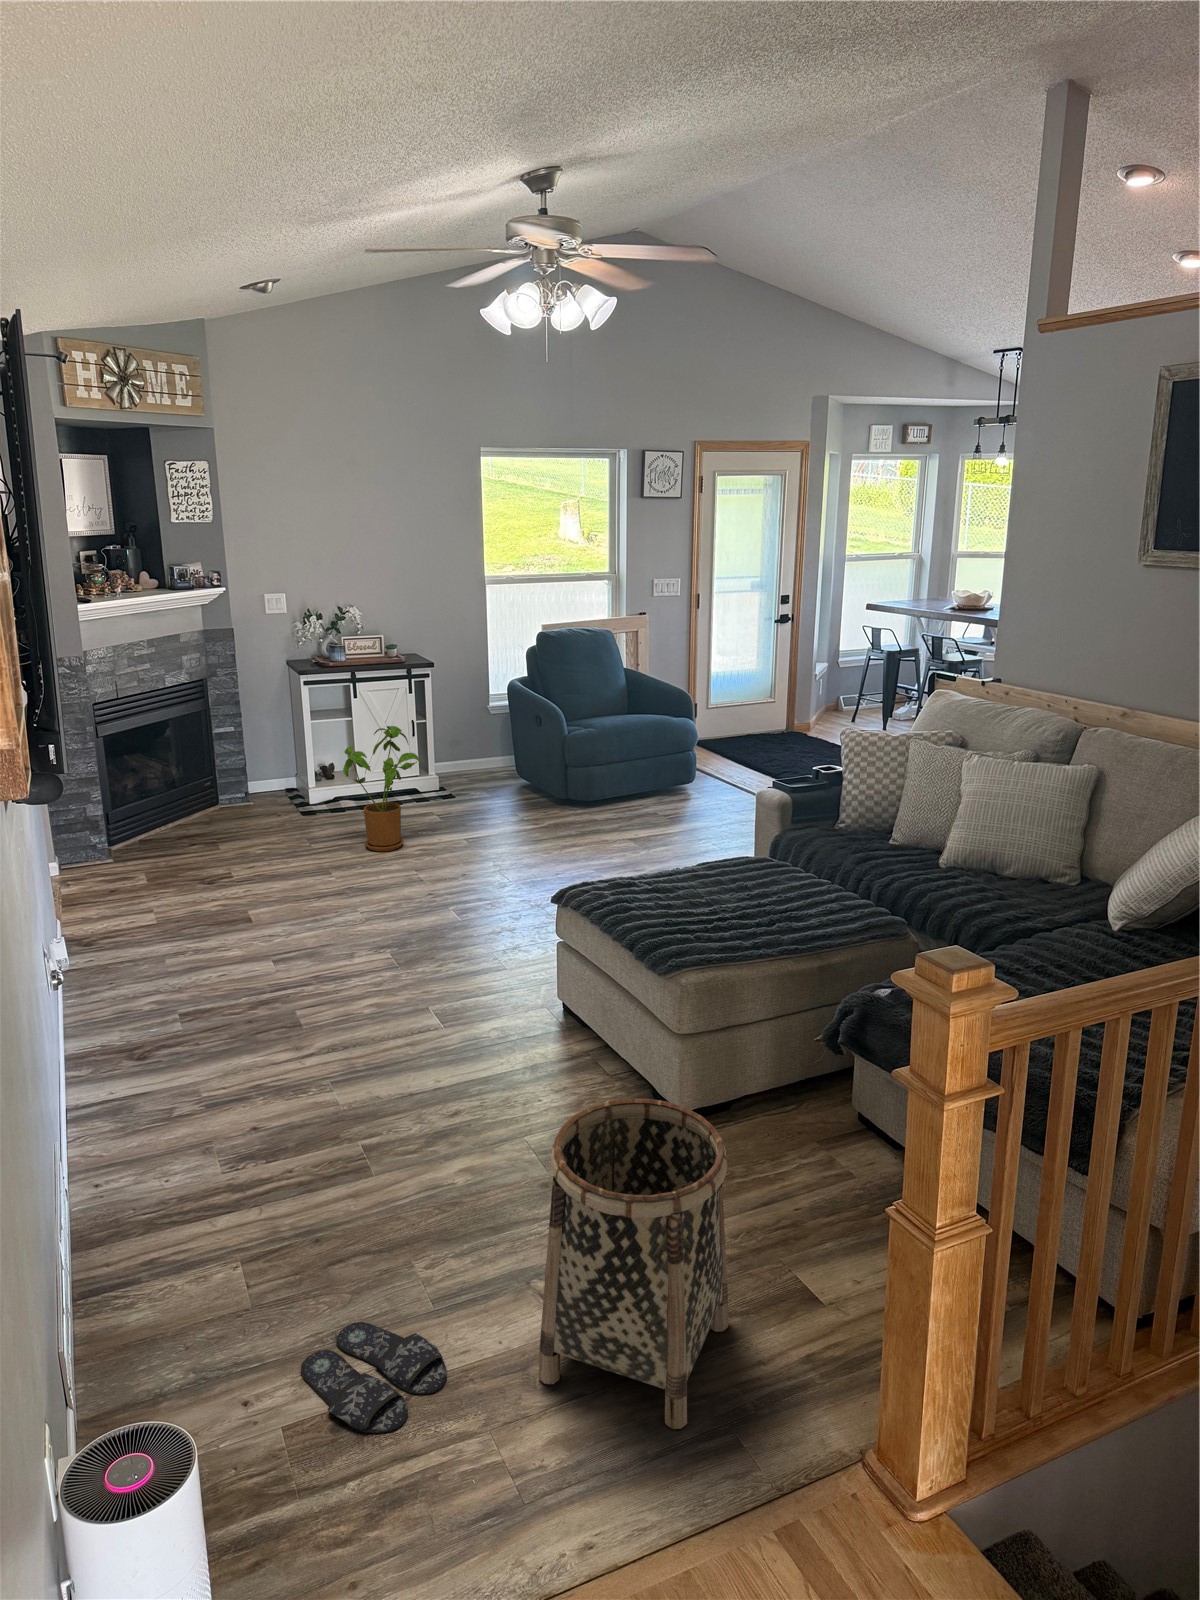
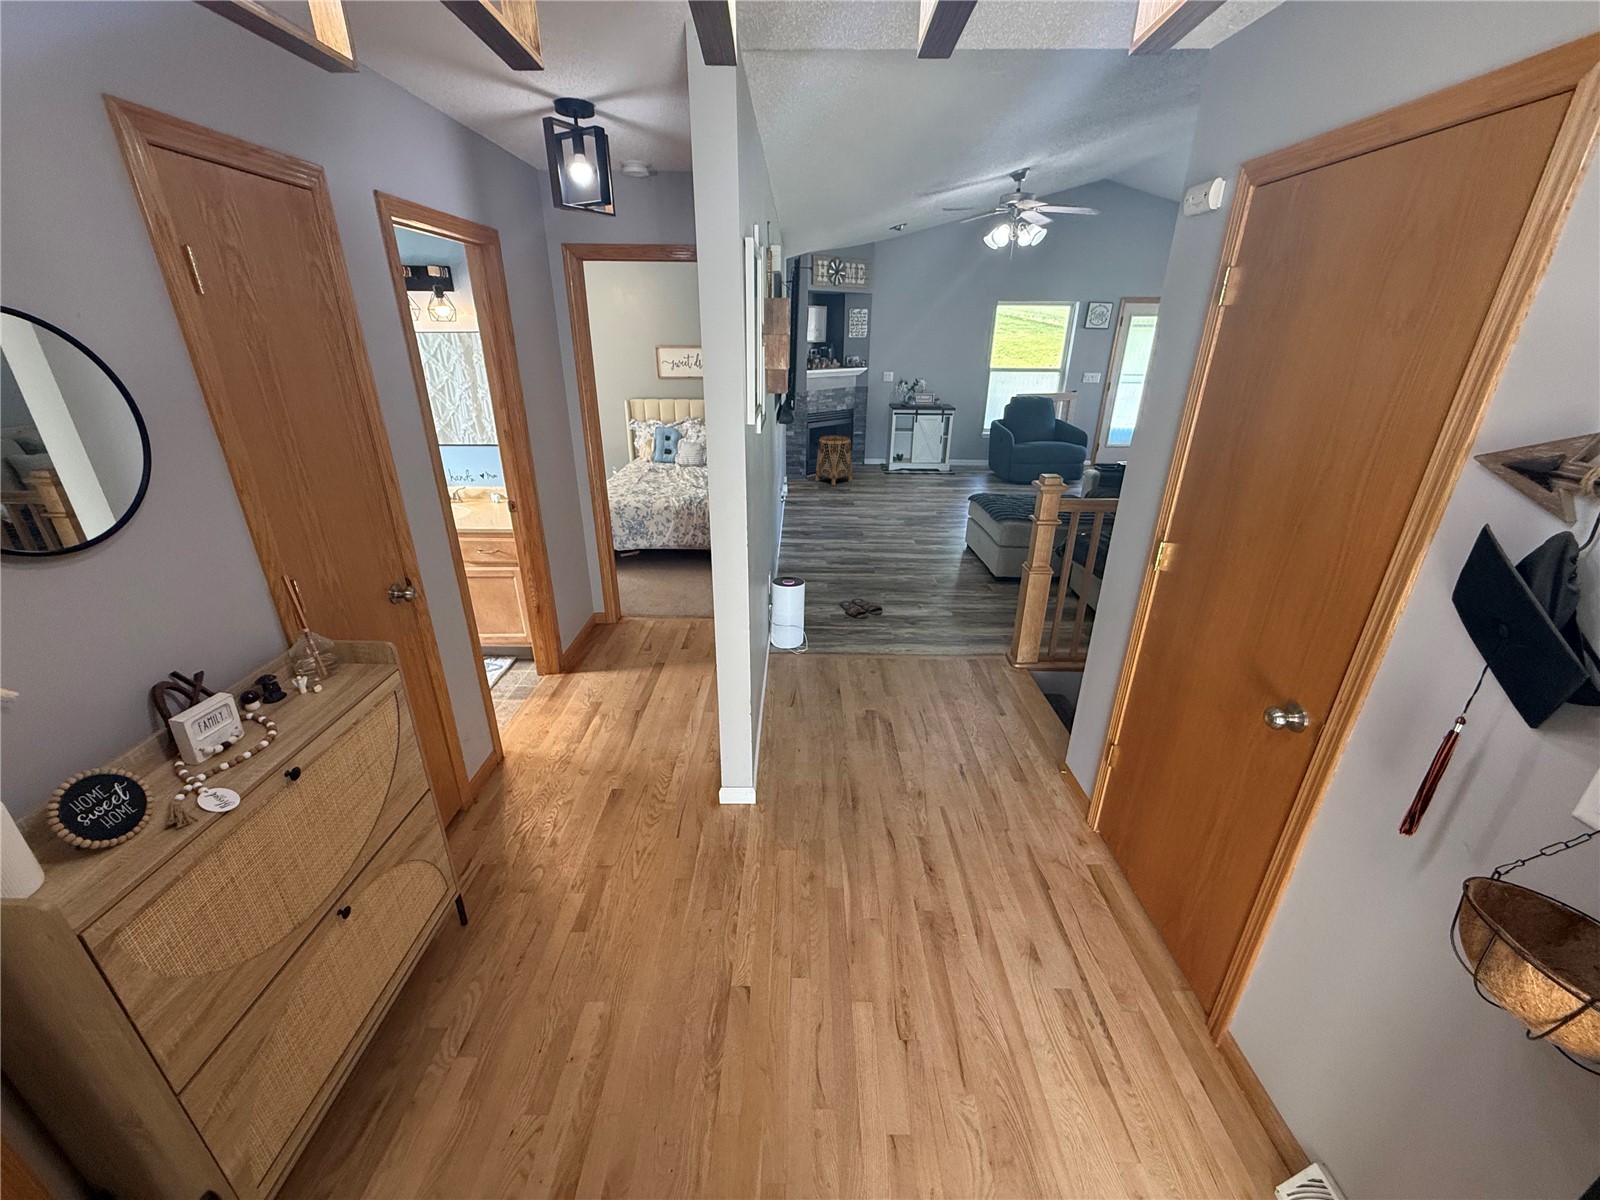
house plant: present [343,726,423,851] -> none [904,434,939,491]
basket: present [539,1098,729,1429] -> present [815,435,852,485]

